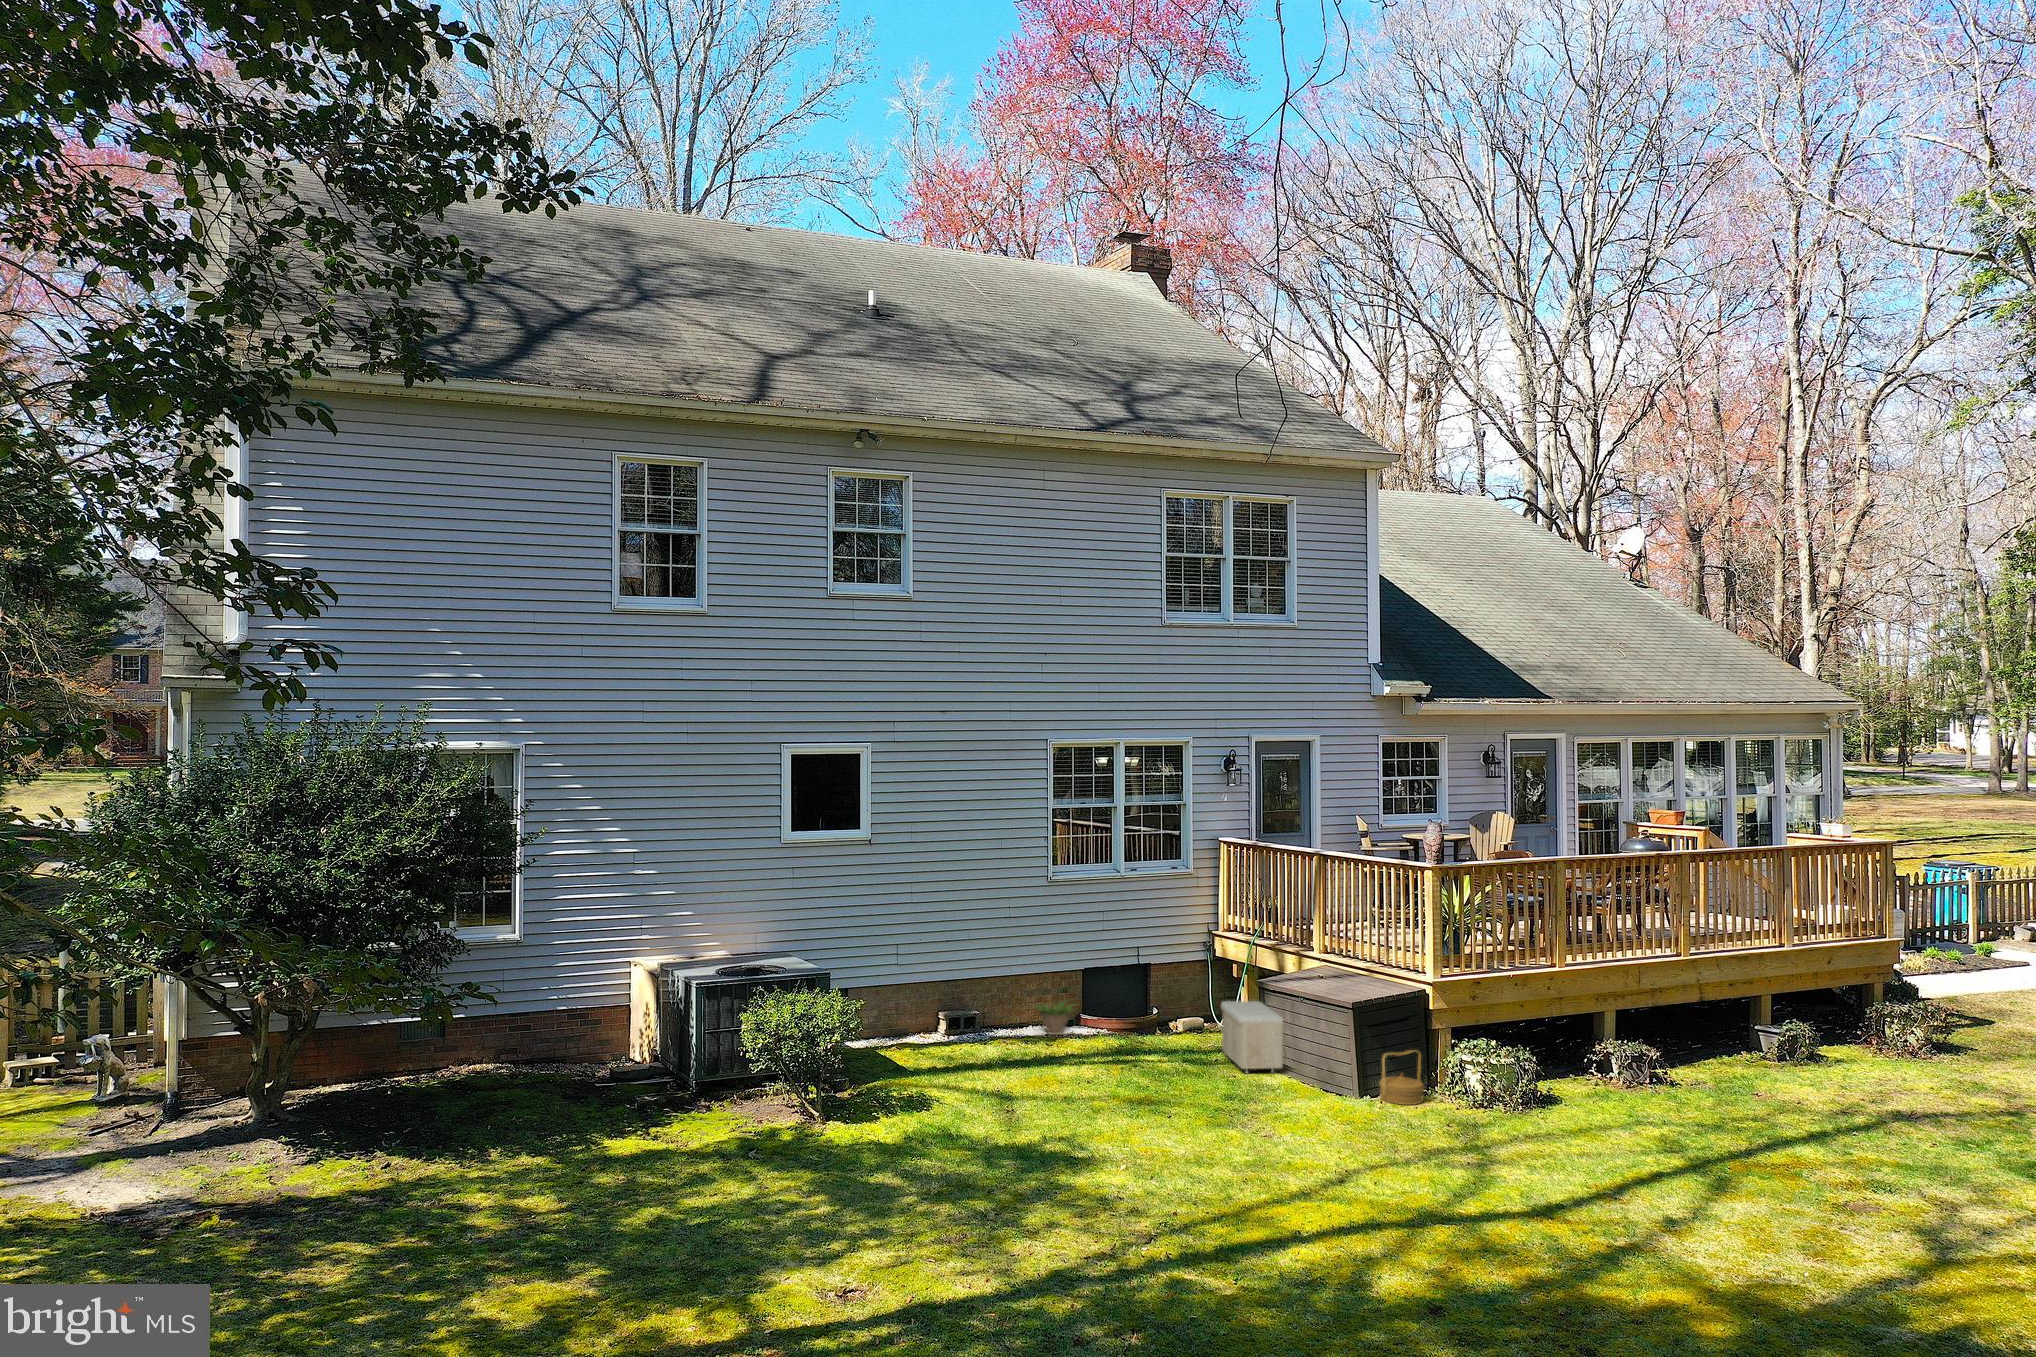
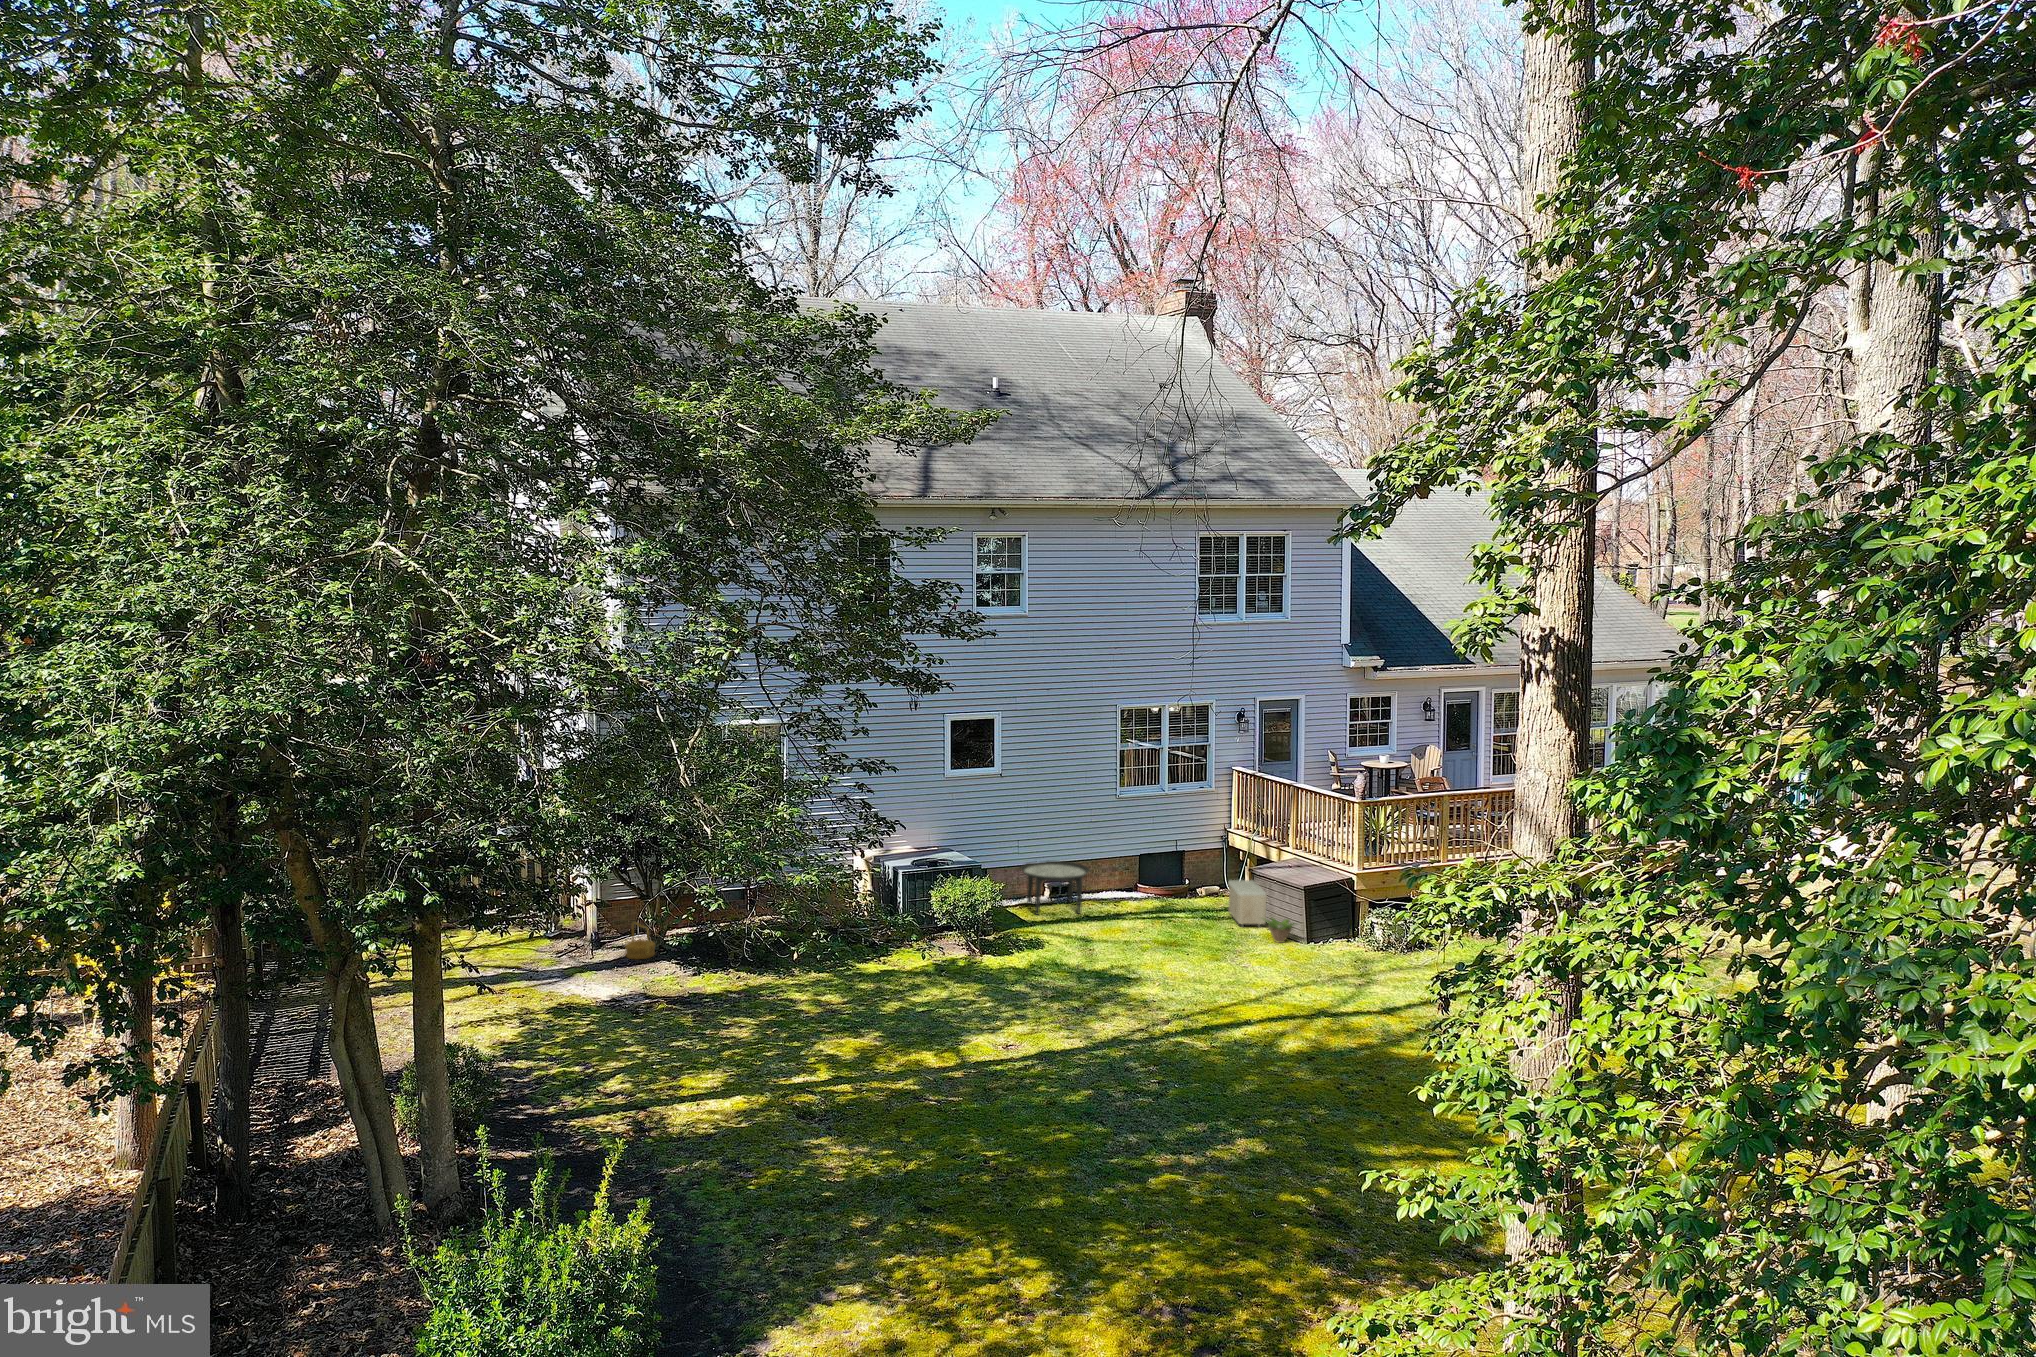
round table: none [901,976,1008,1059] -> present [1021,861,1089,915]
decorative plant: present [1036,1001,1075,1035] -> present [1261,918,1294,943]
woven basket: present [1379,1050,1424,1105] -> present [625,922,655,959]

